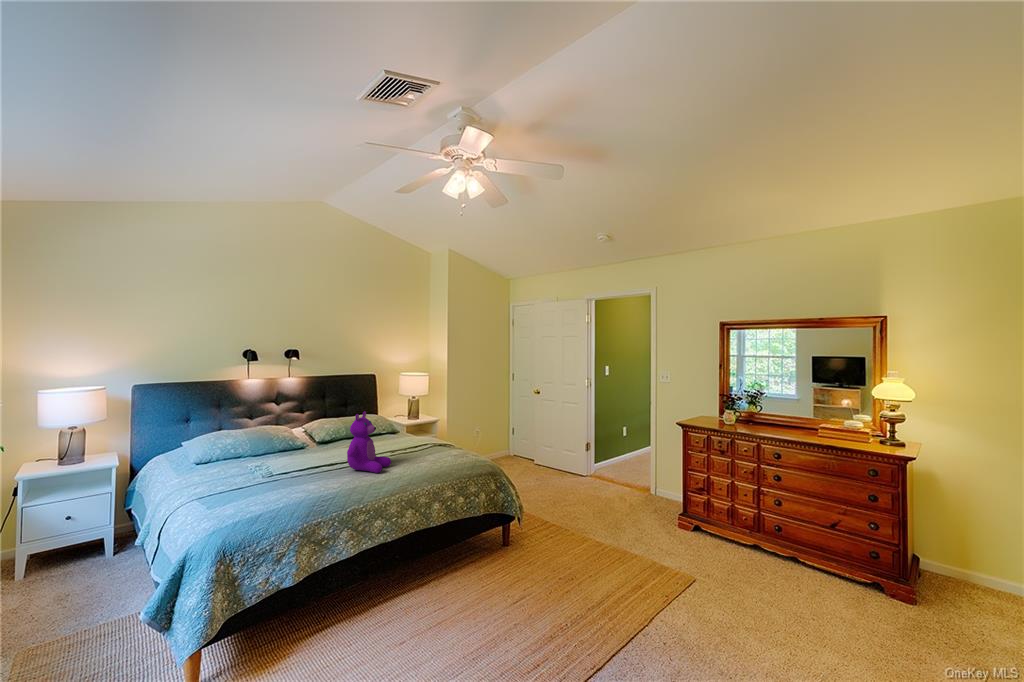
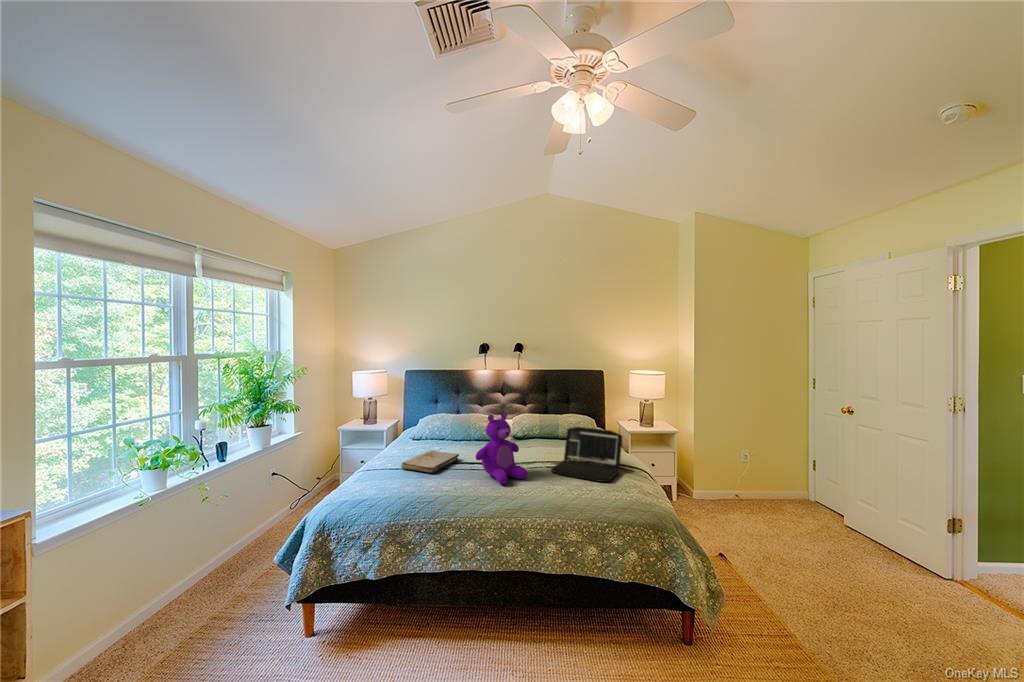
laptop: none [400,417,452,458] -> present [551,427,622,482]
book: none [250,462,300,486] -> present [401,451,459,473]

